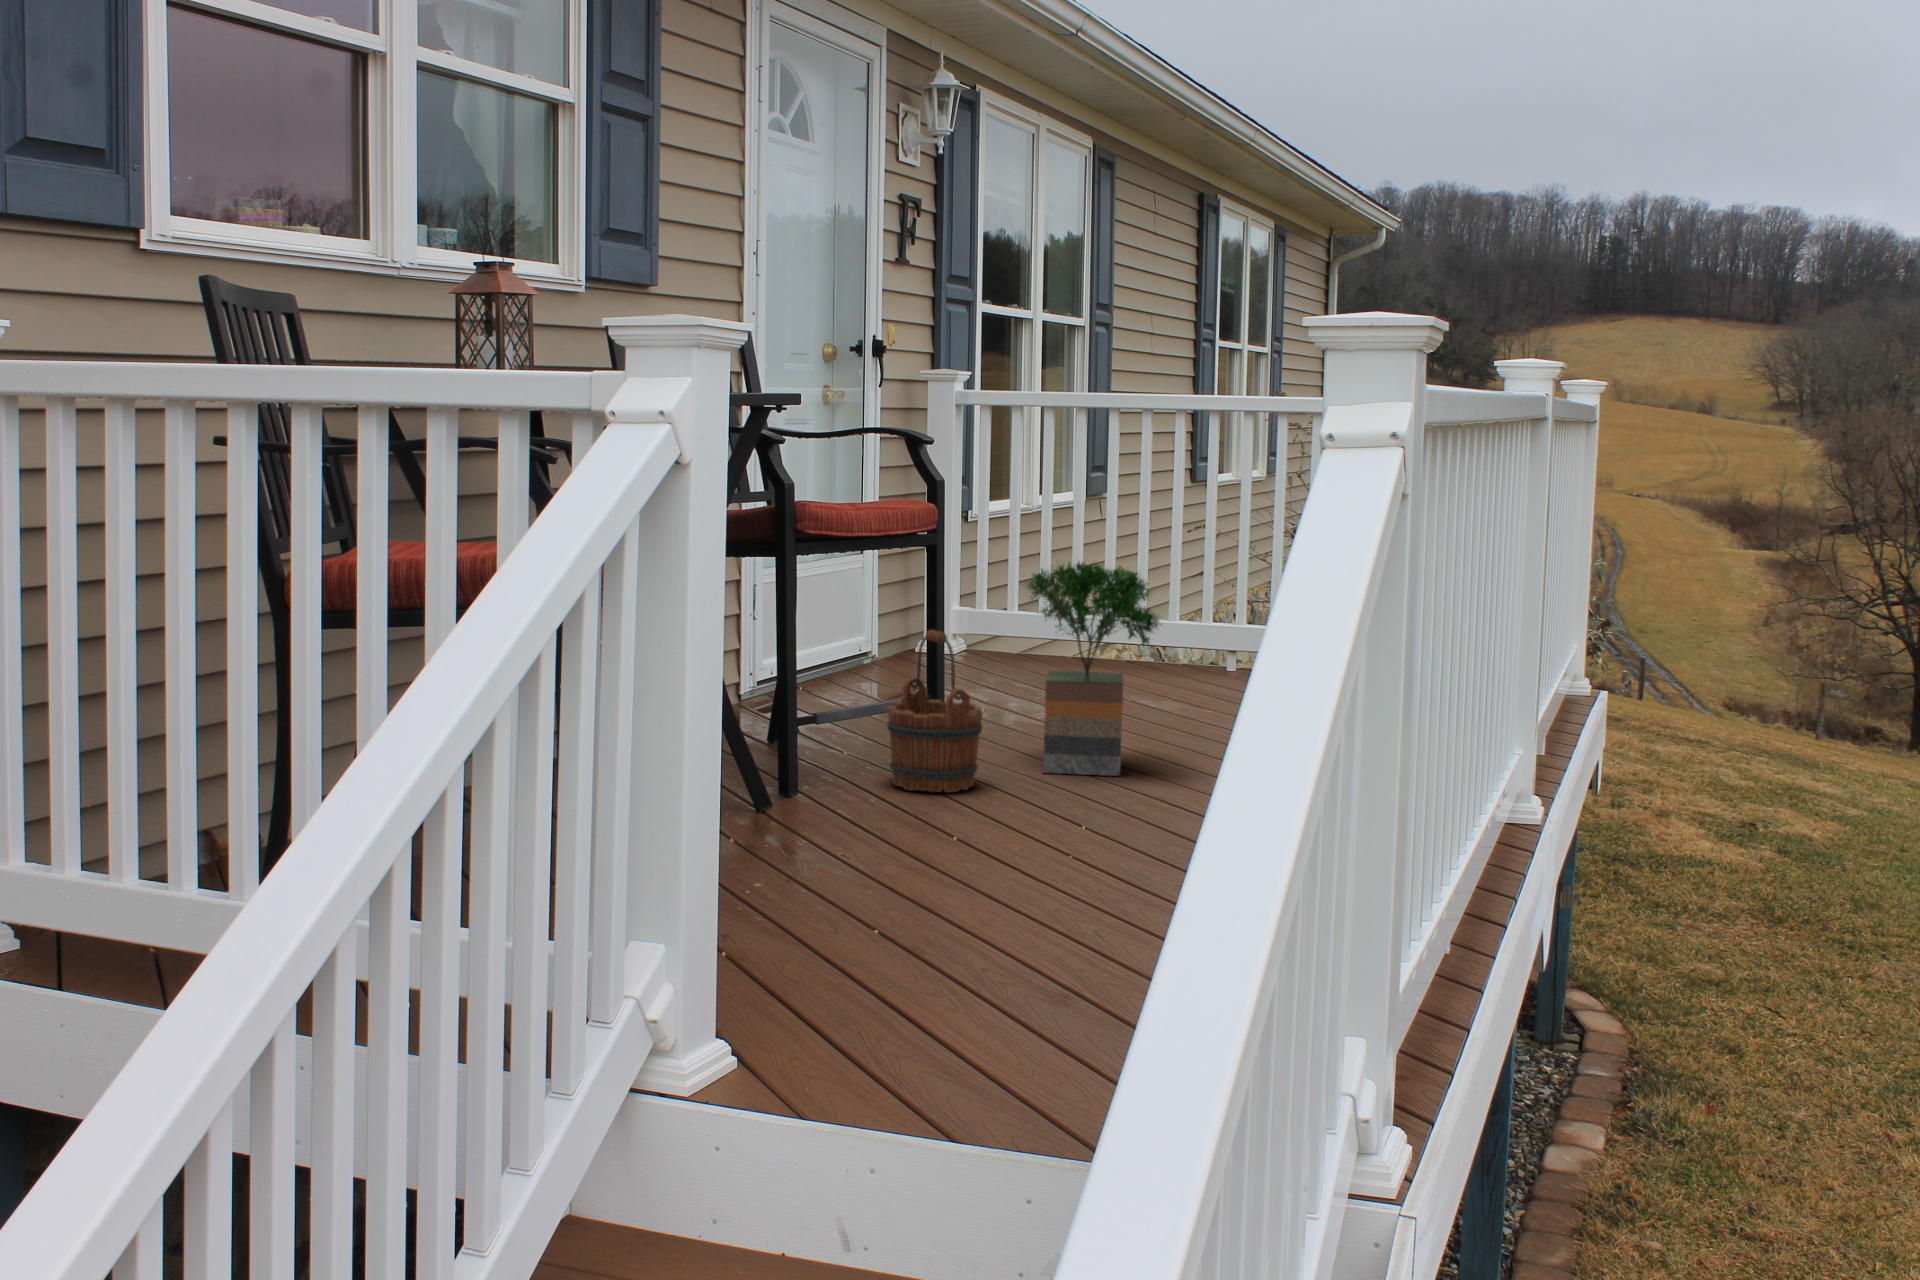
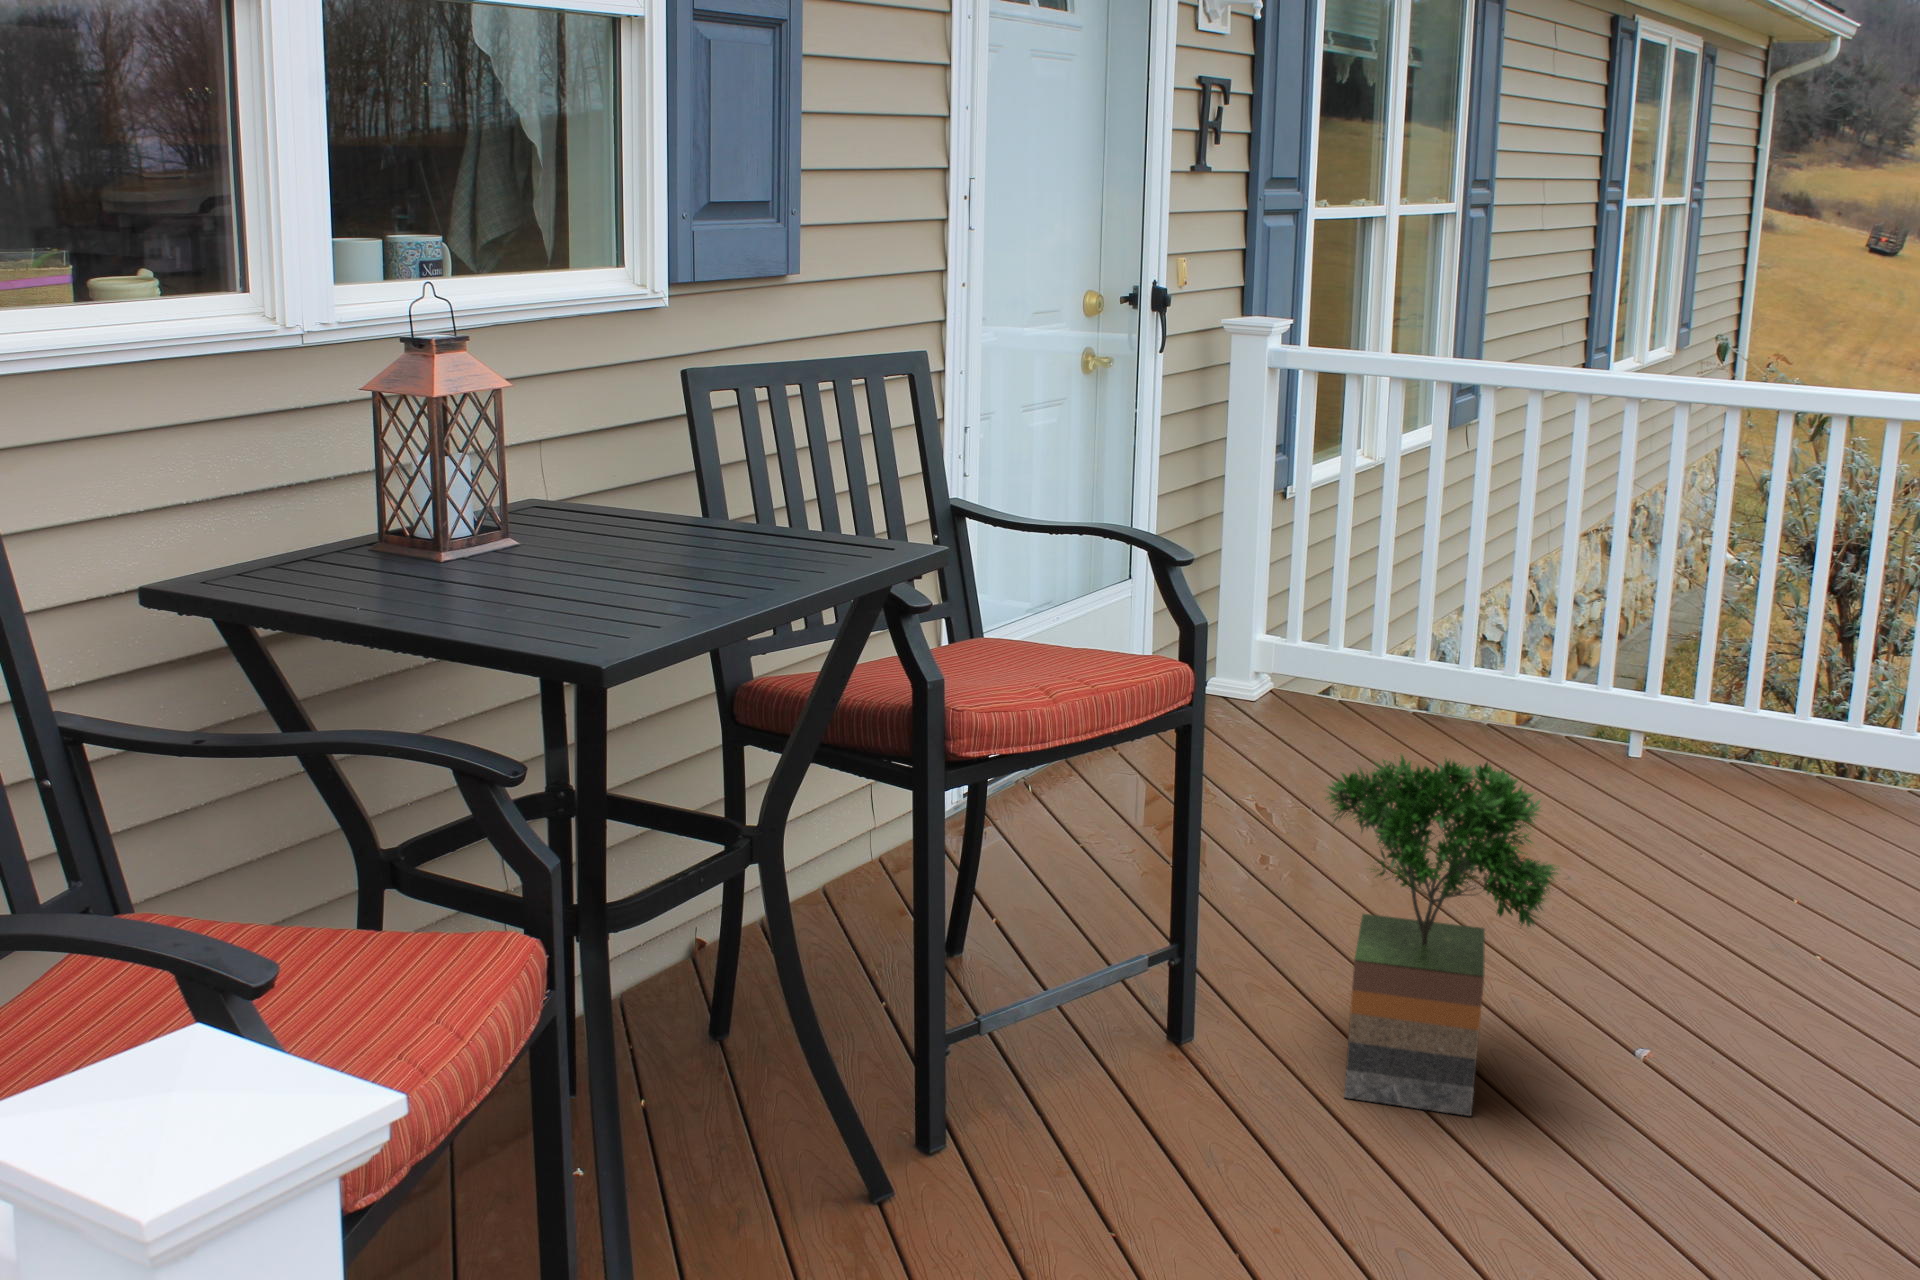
wooden bucket: present [887,630,982,793] -> none [1086,899,1242,1172]

